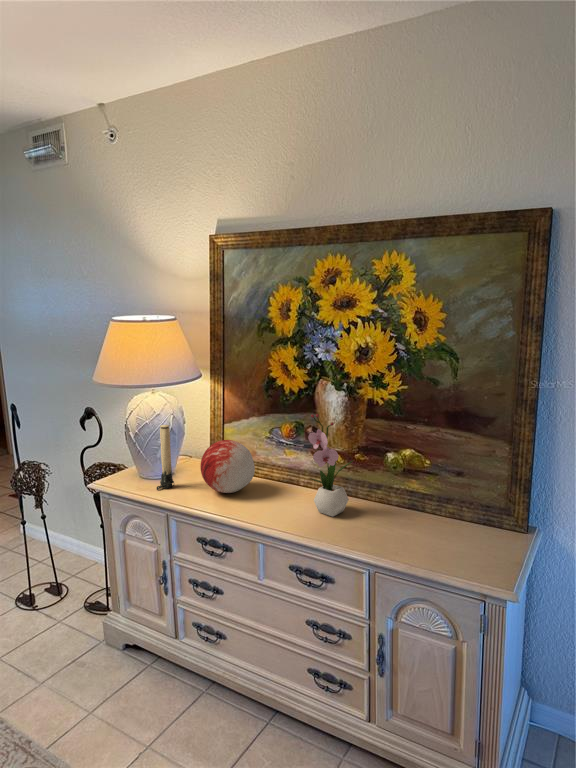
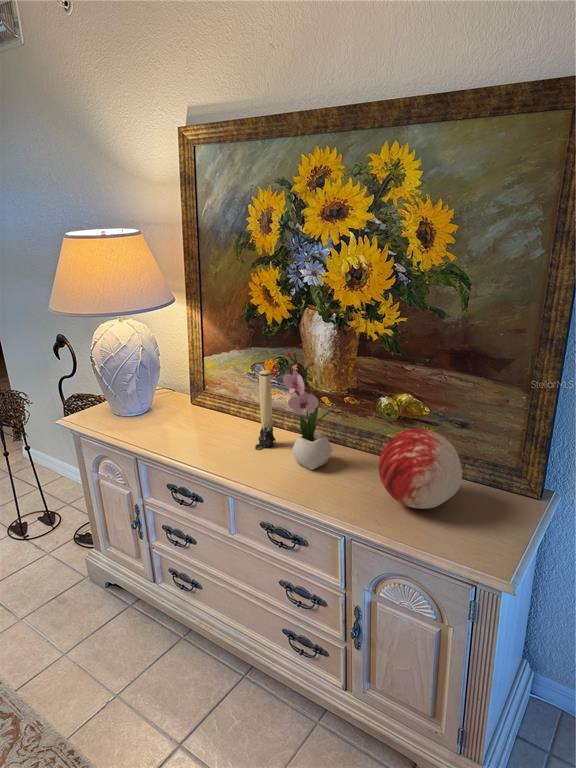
candle: present [157,425,174,490] -> present [255,370,276,449]
decorative orb: present [200,440,255,493] -> present [379,429,462,509]

